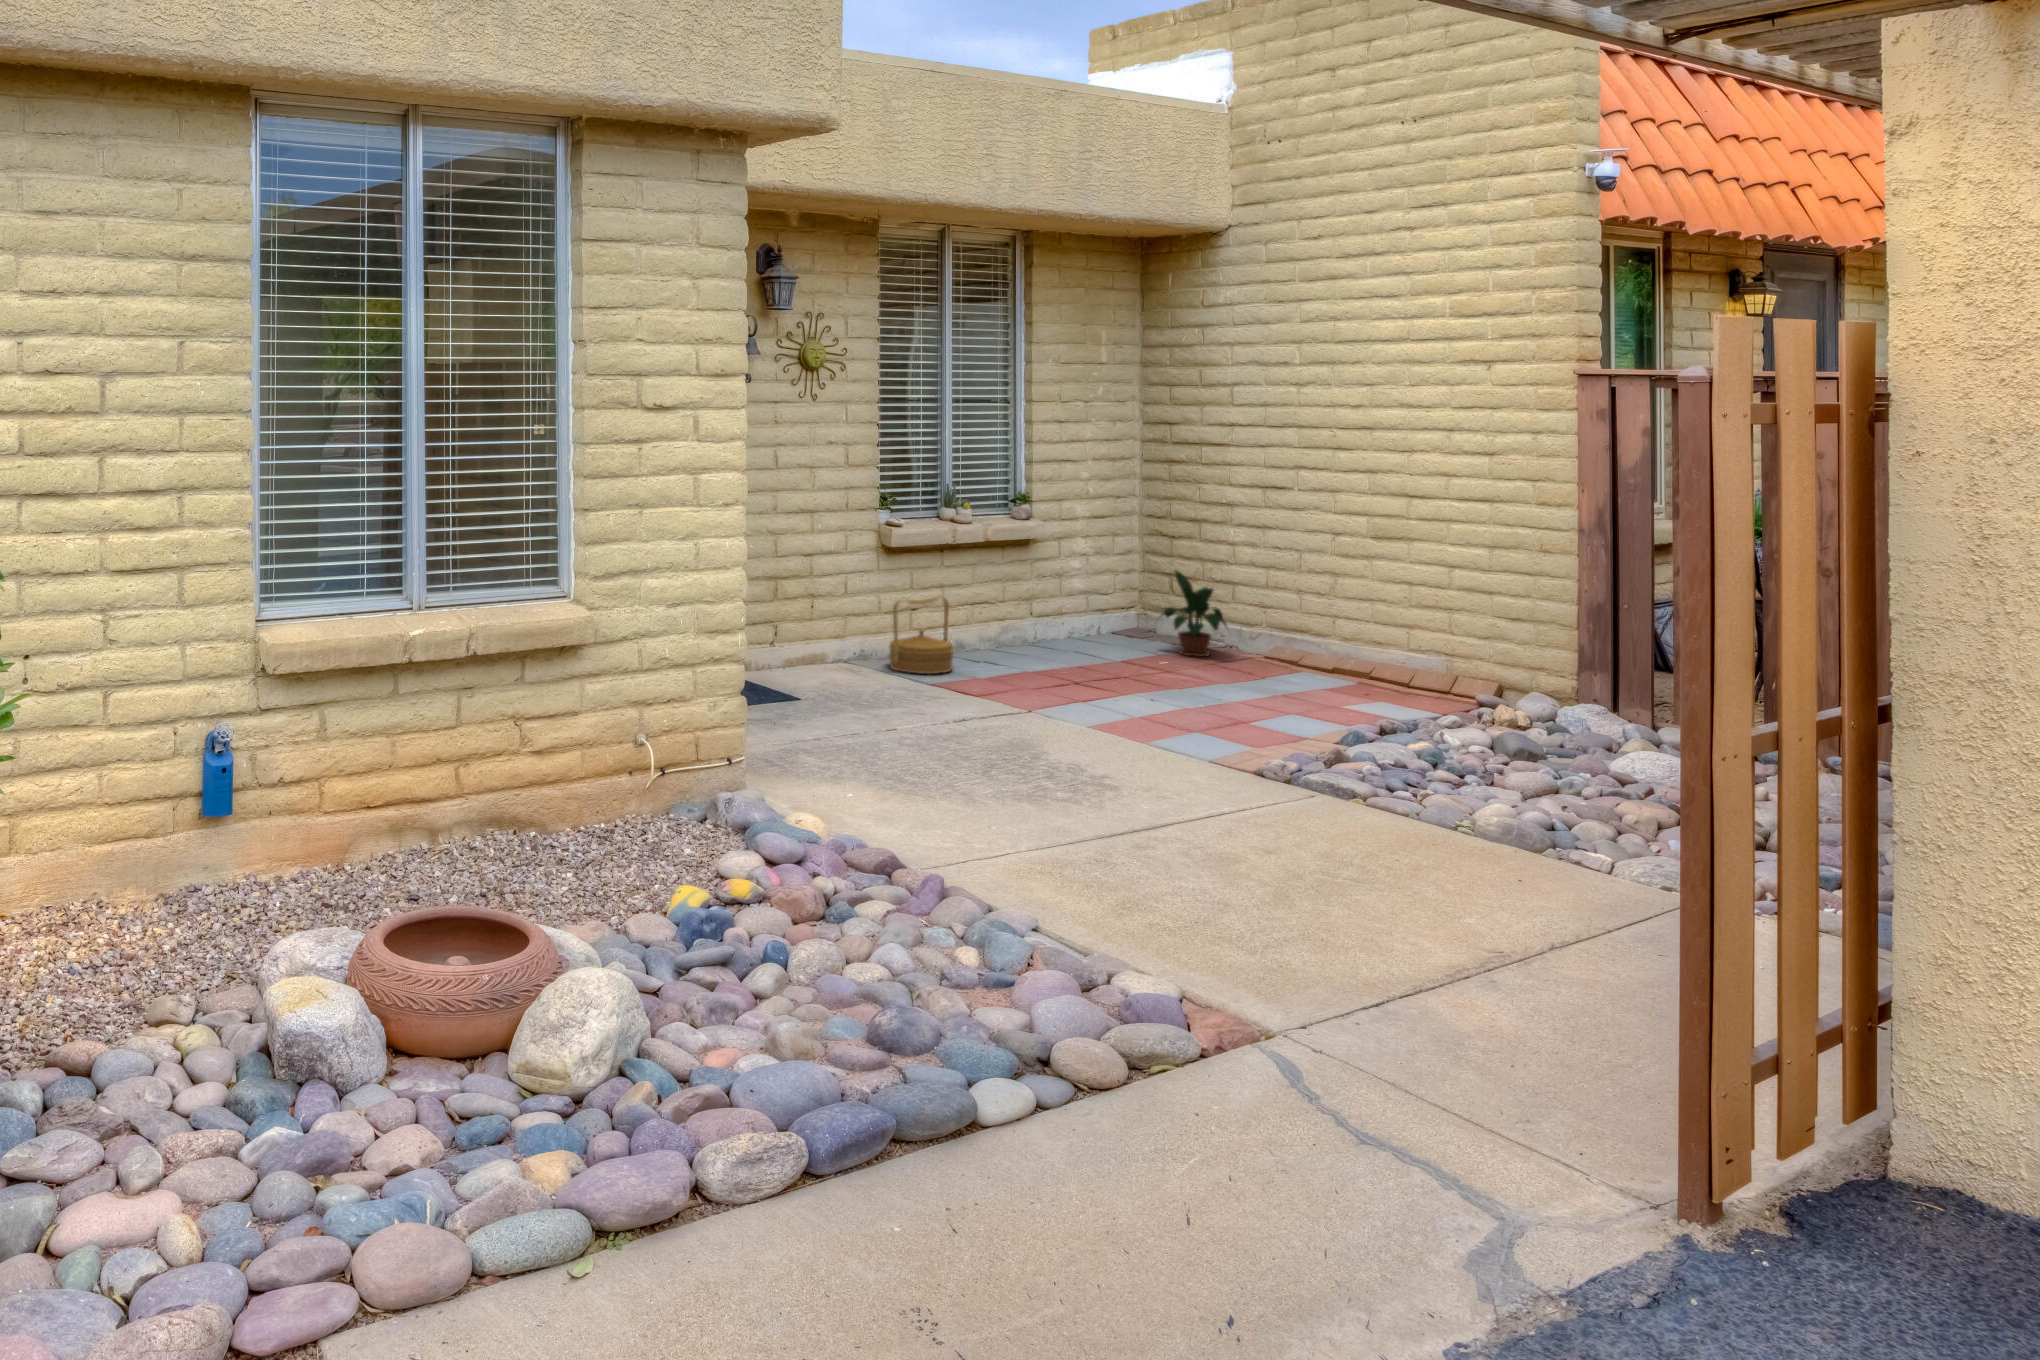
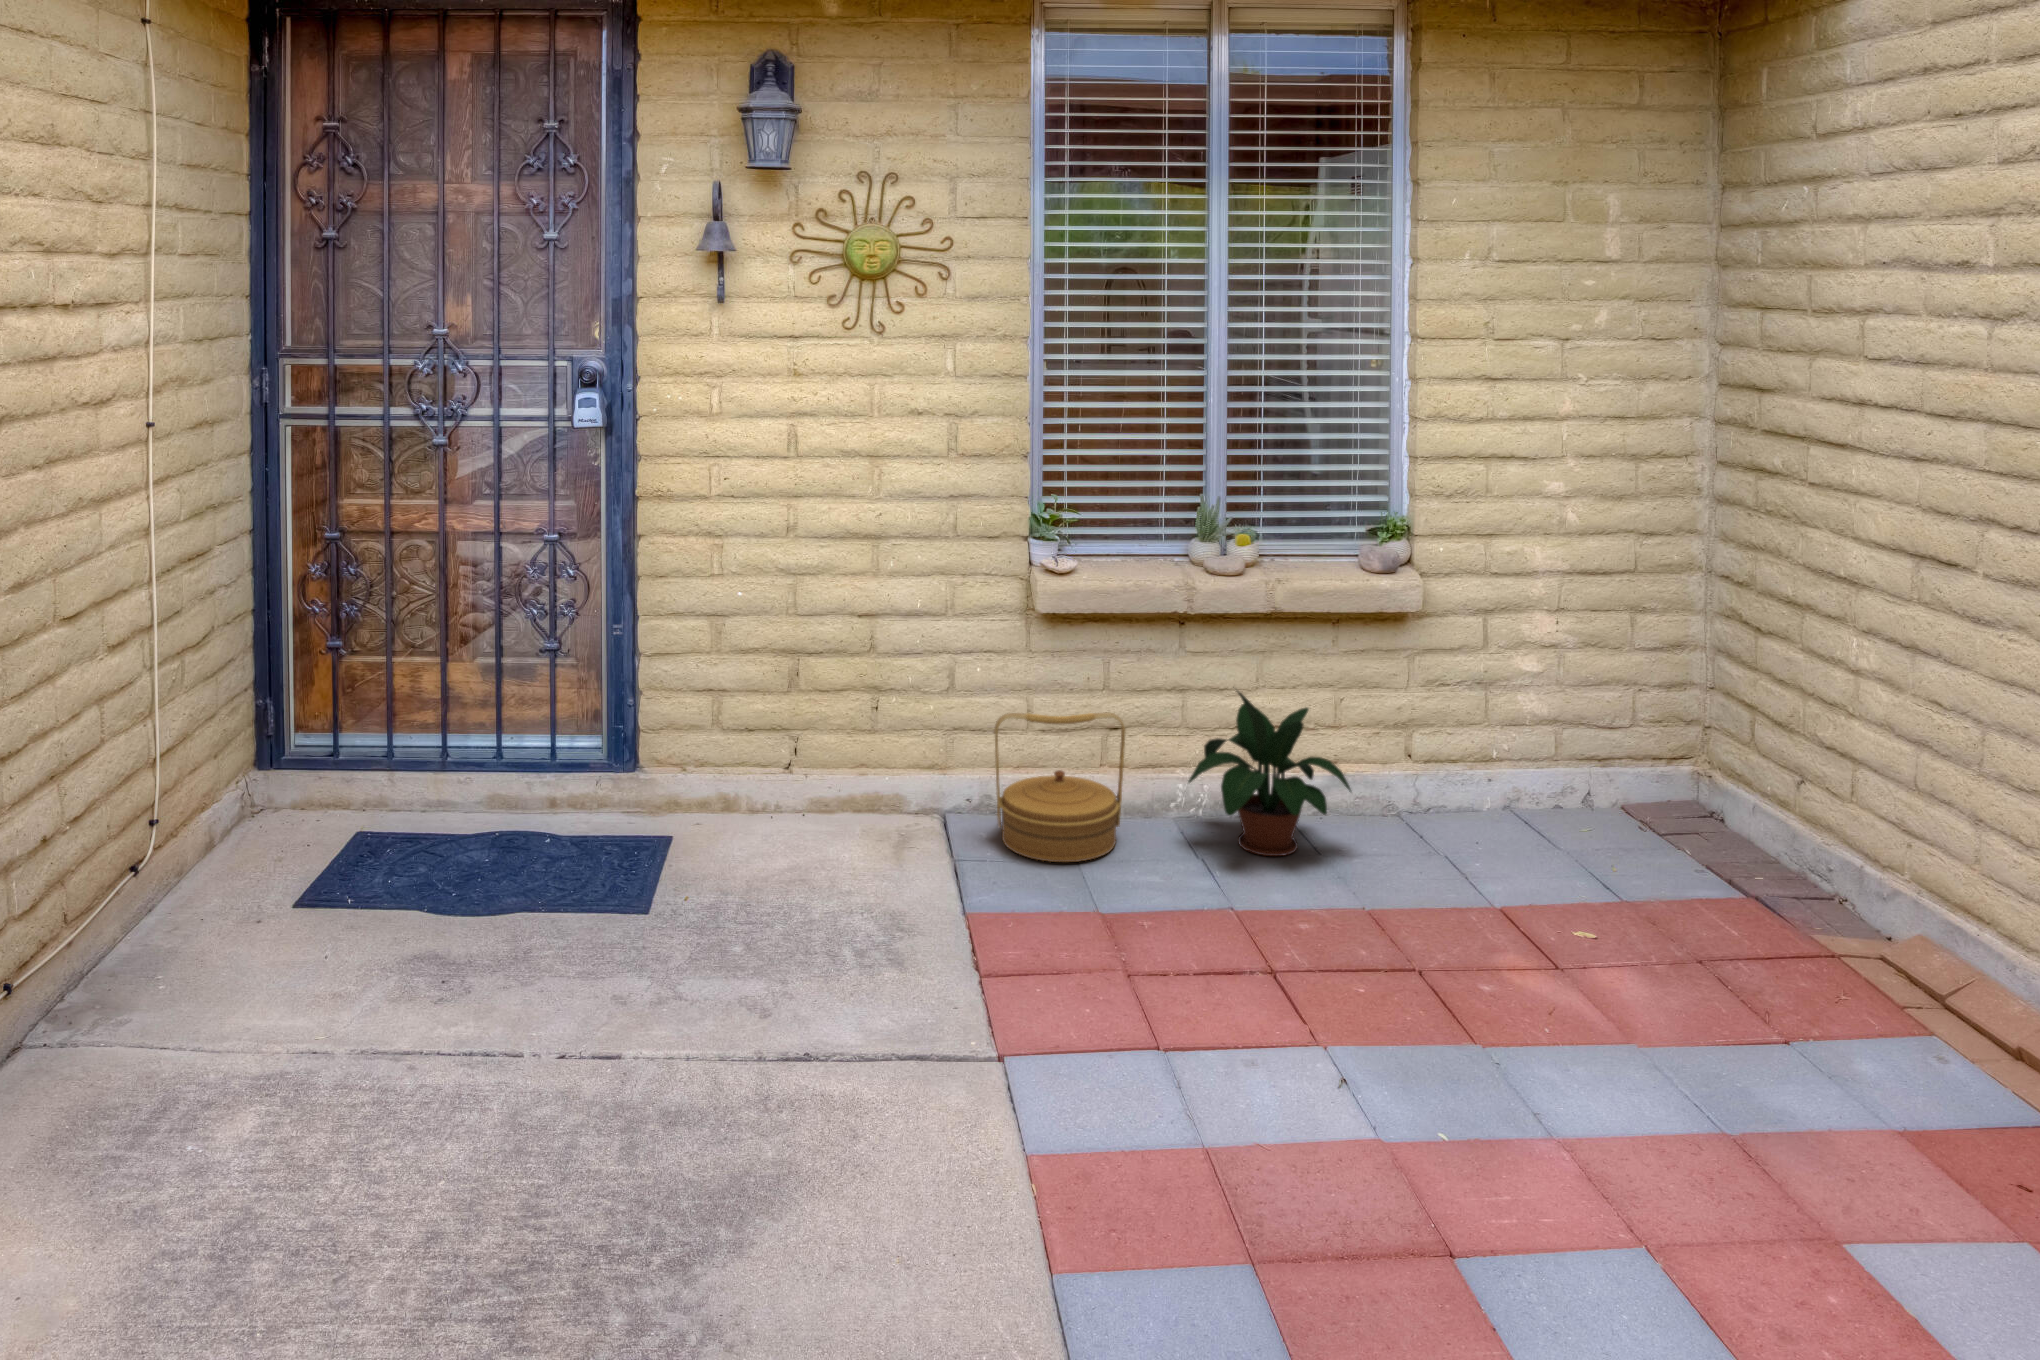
potted plant: present [1161,571,1226,657] -> present [1188,691,1351,856]

